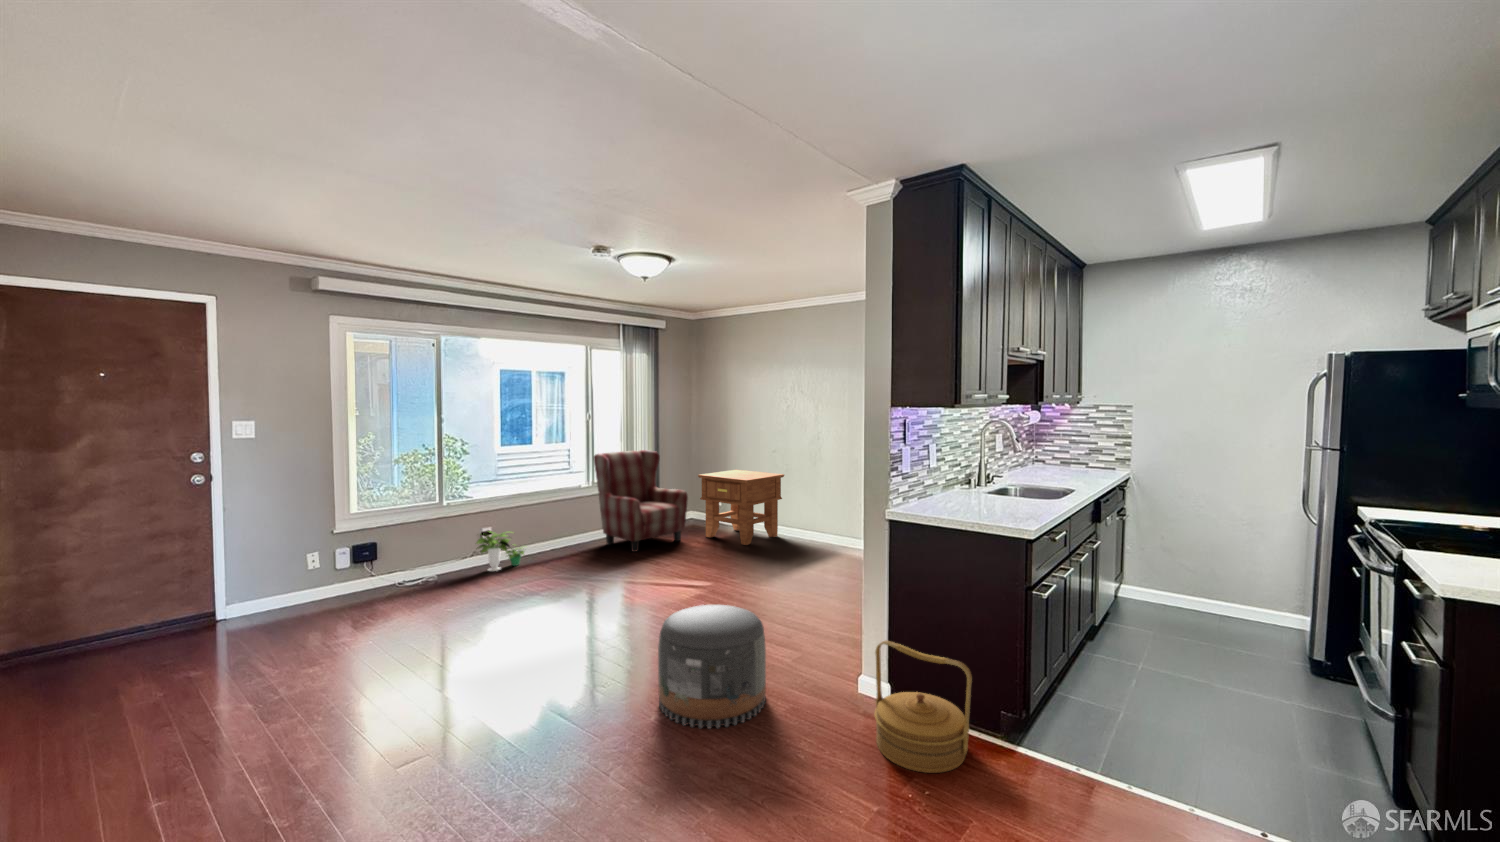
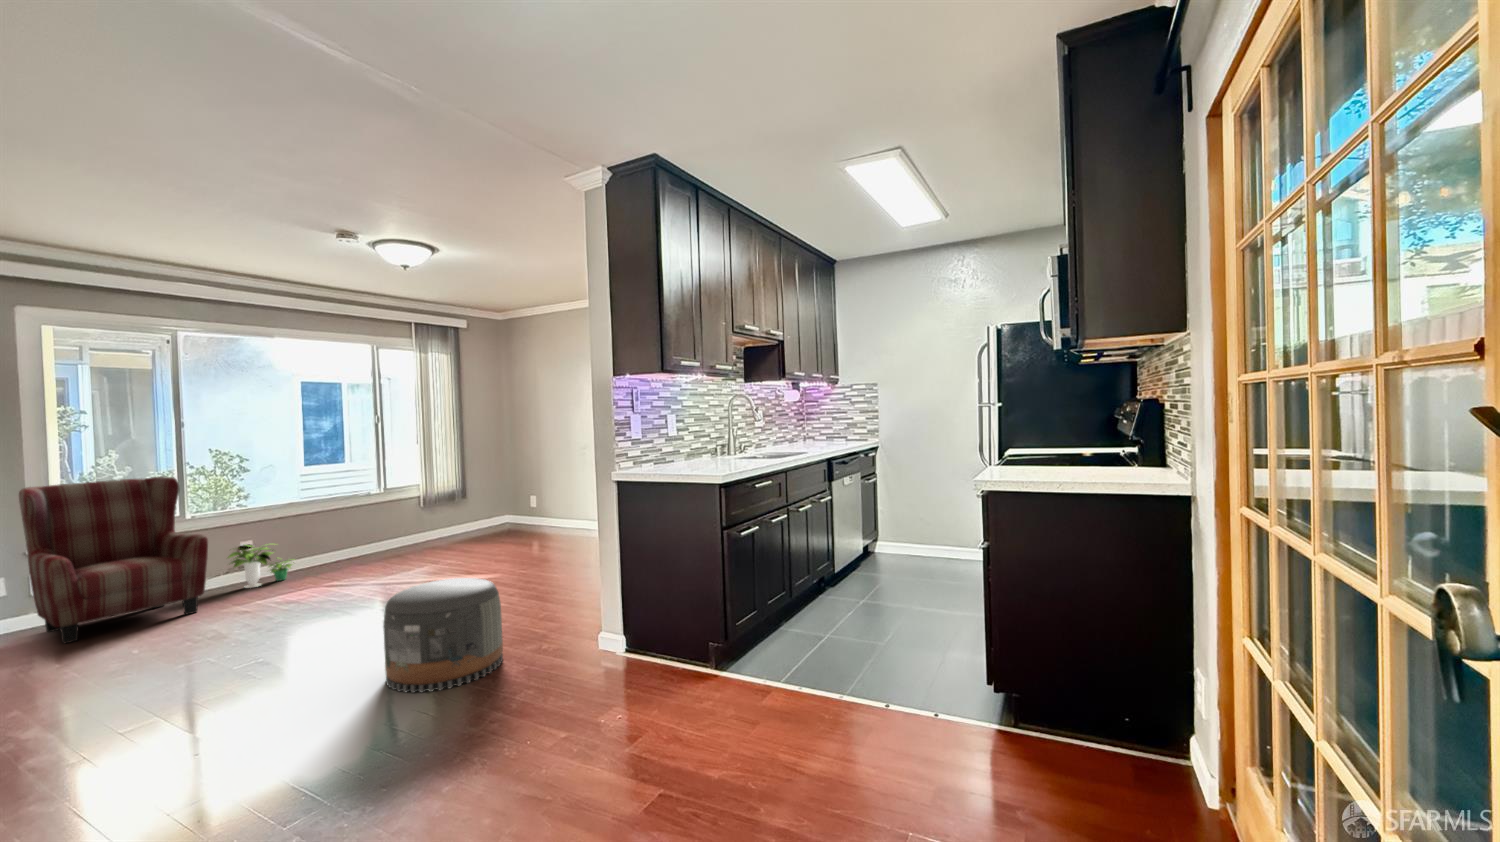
armchair: present [594,450,688,552] -> present [19,476,208,644]
side table: present [698,470,784,545] -> none [503,470,594,542]
woven basket: present [875,641,972,773] -> none [588,588,671,698]

